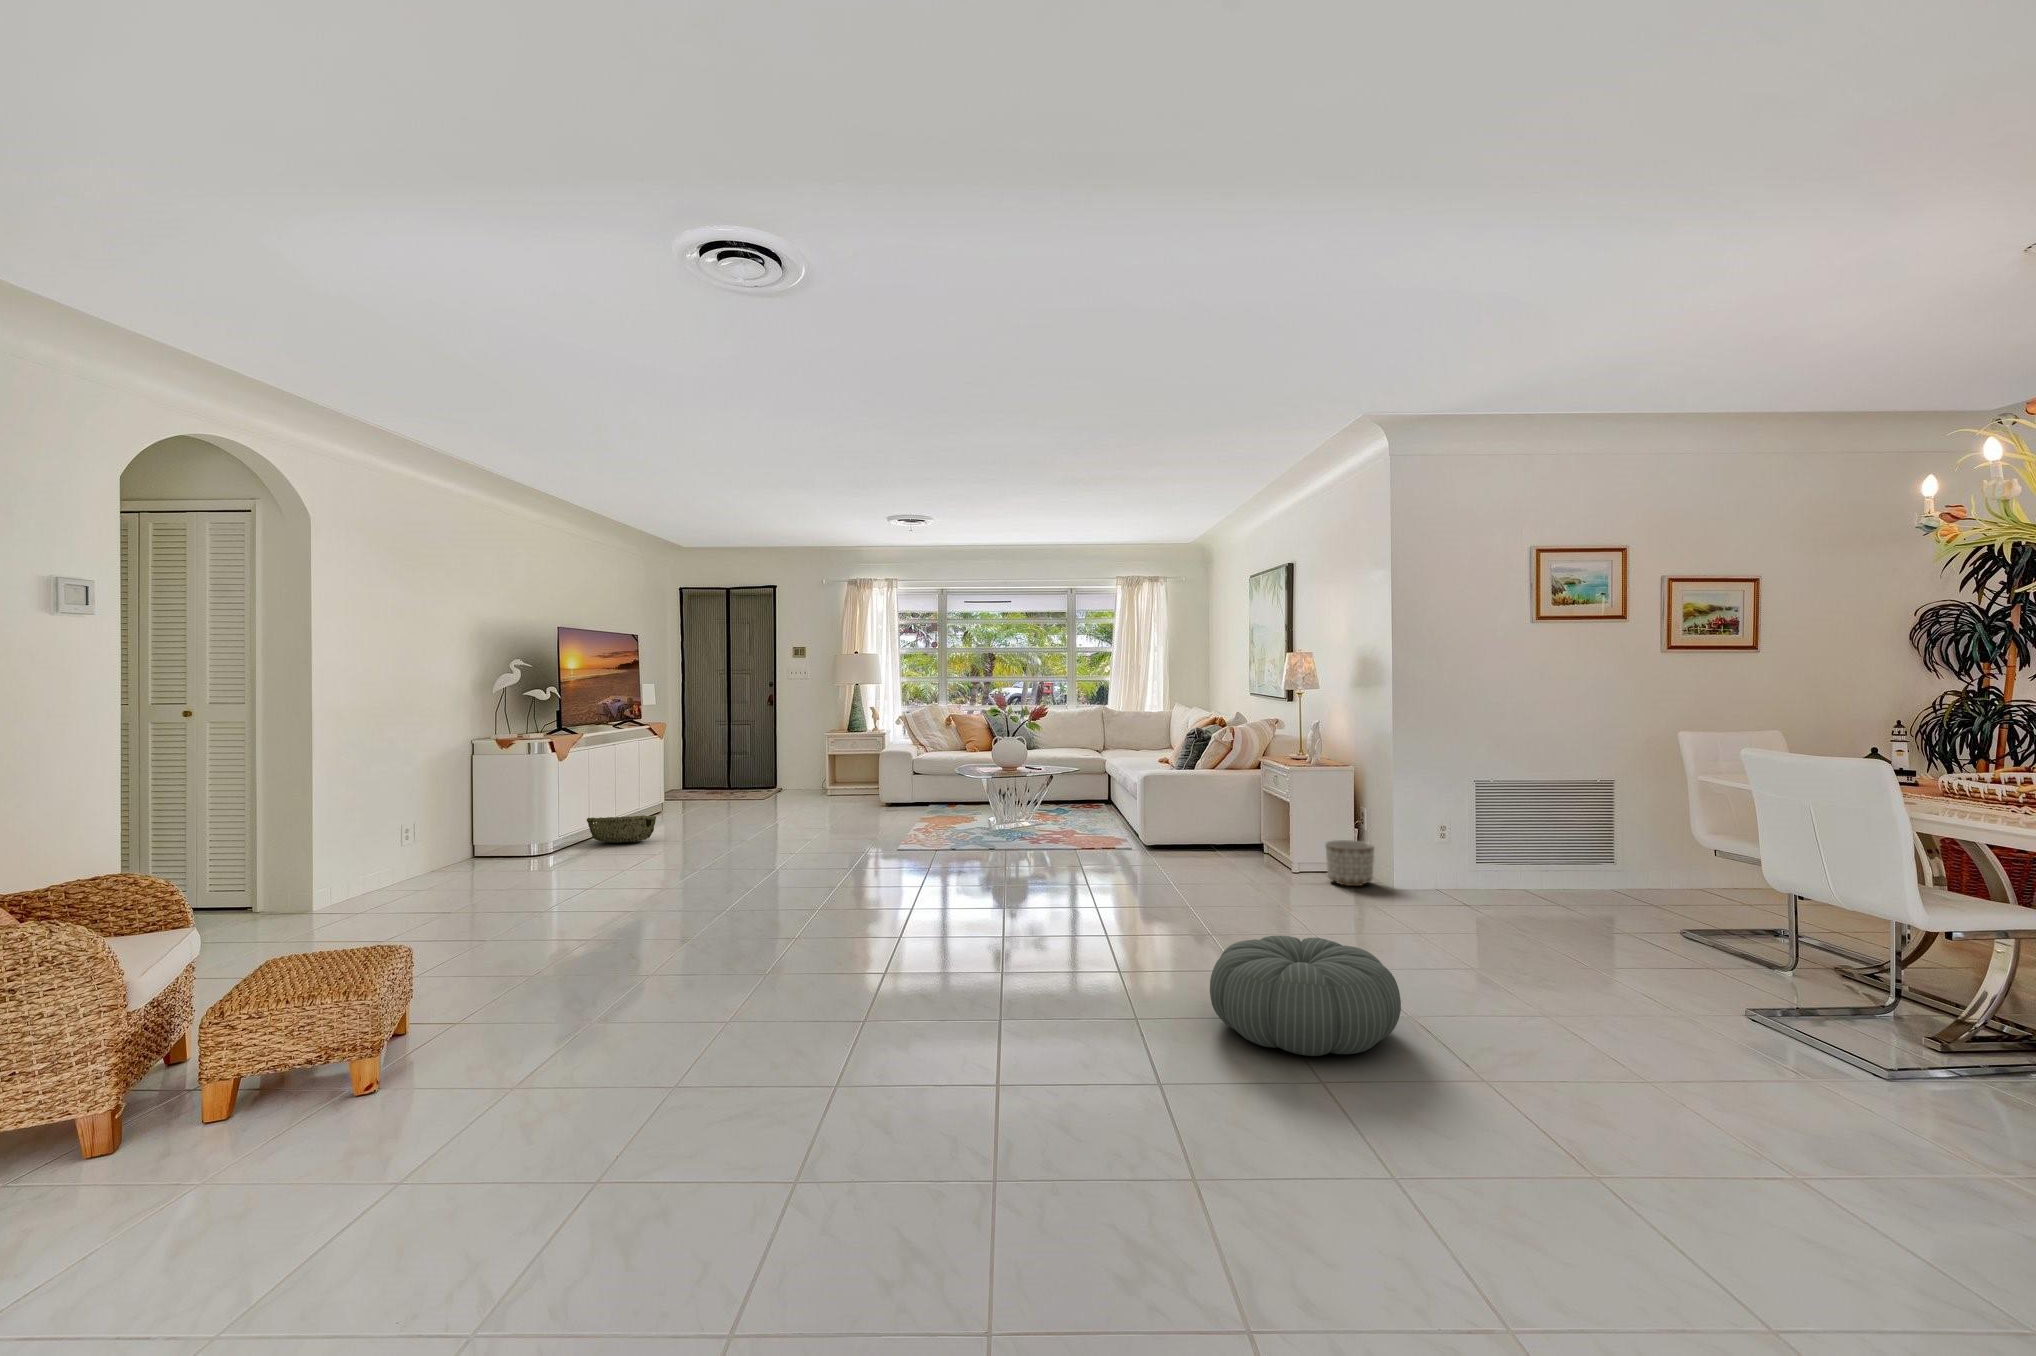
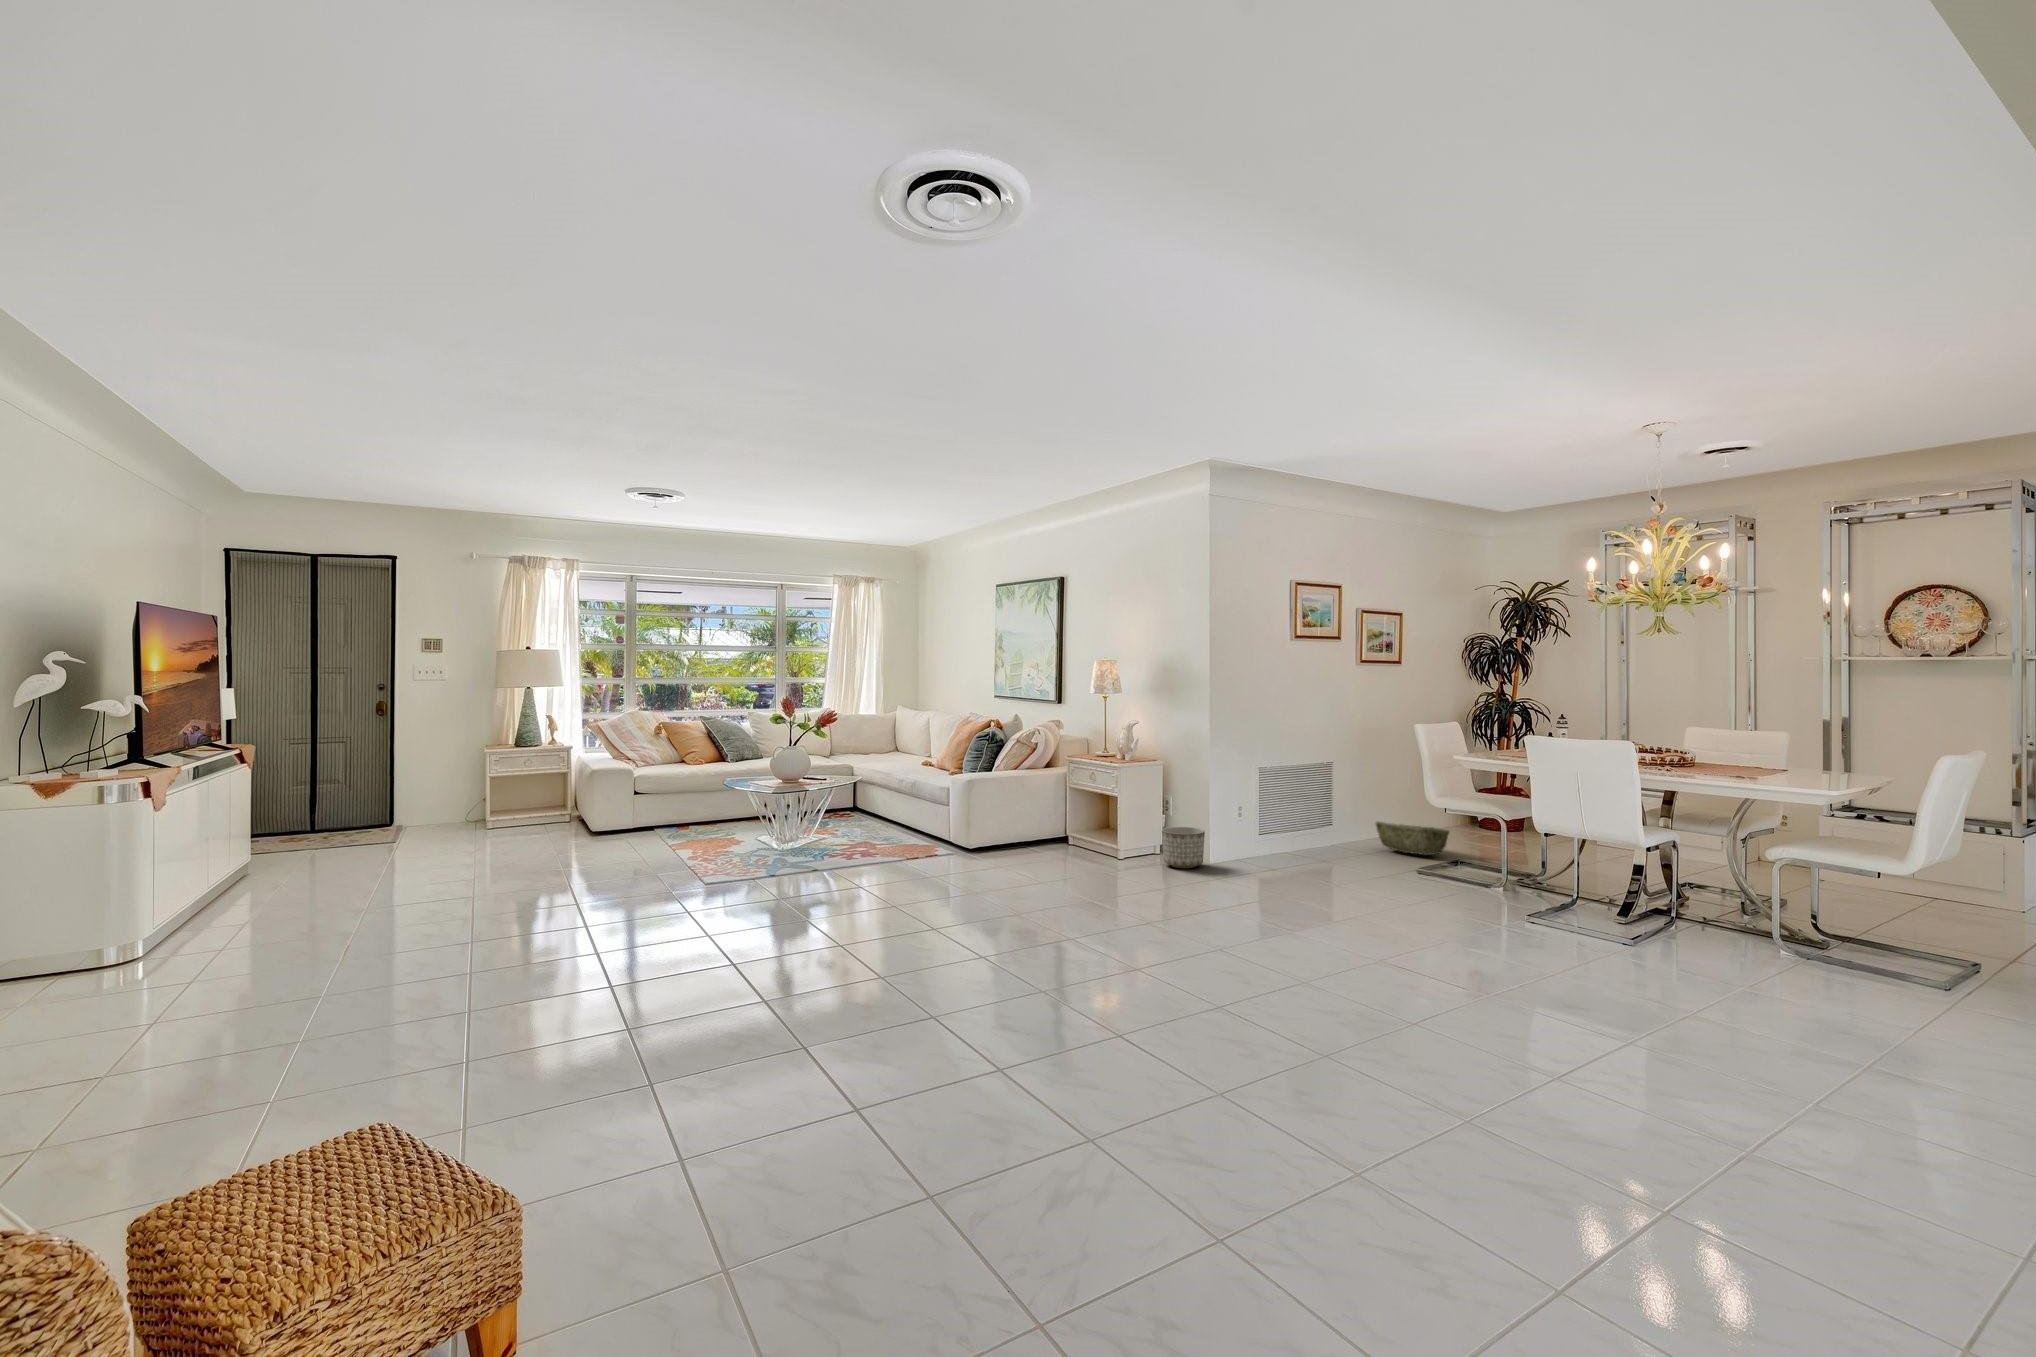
woven basket: present [587,815,656,843] -> present [1376,822,1449,855]
pouf: present [1210,936,1401,1056] -> none [1278,914,1457,1021]

